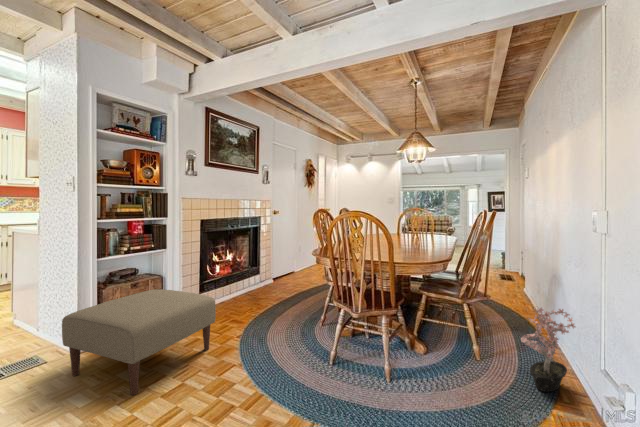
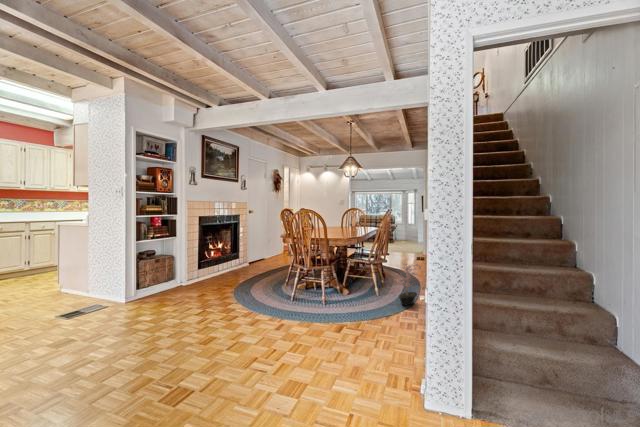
ottoman: present [62,289,216,395] -> none [126,262,219,316]

